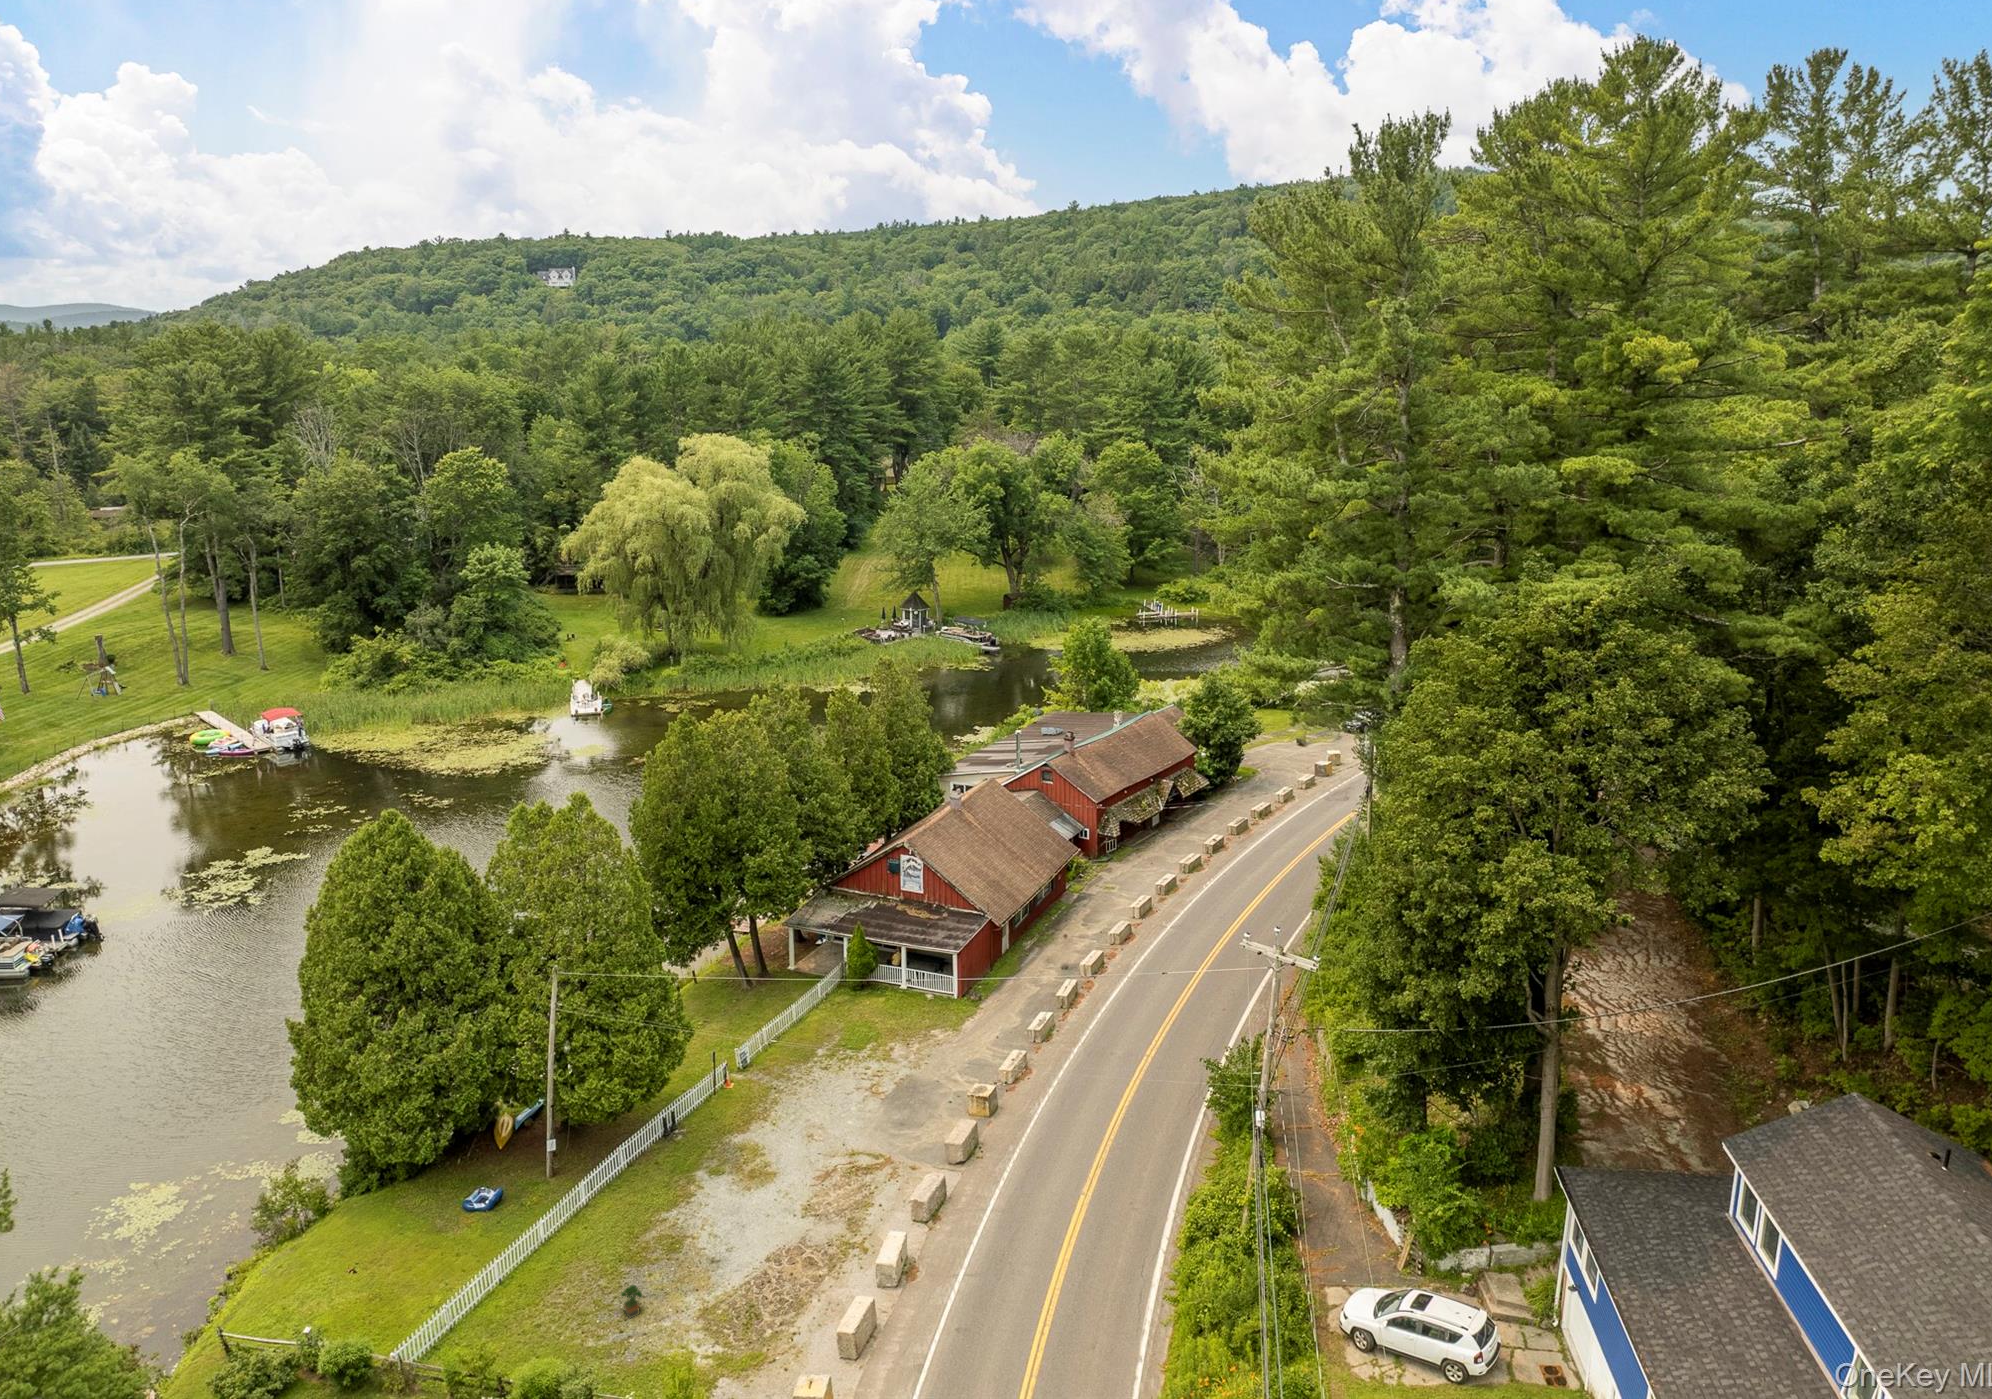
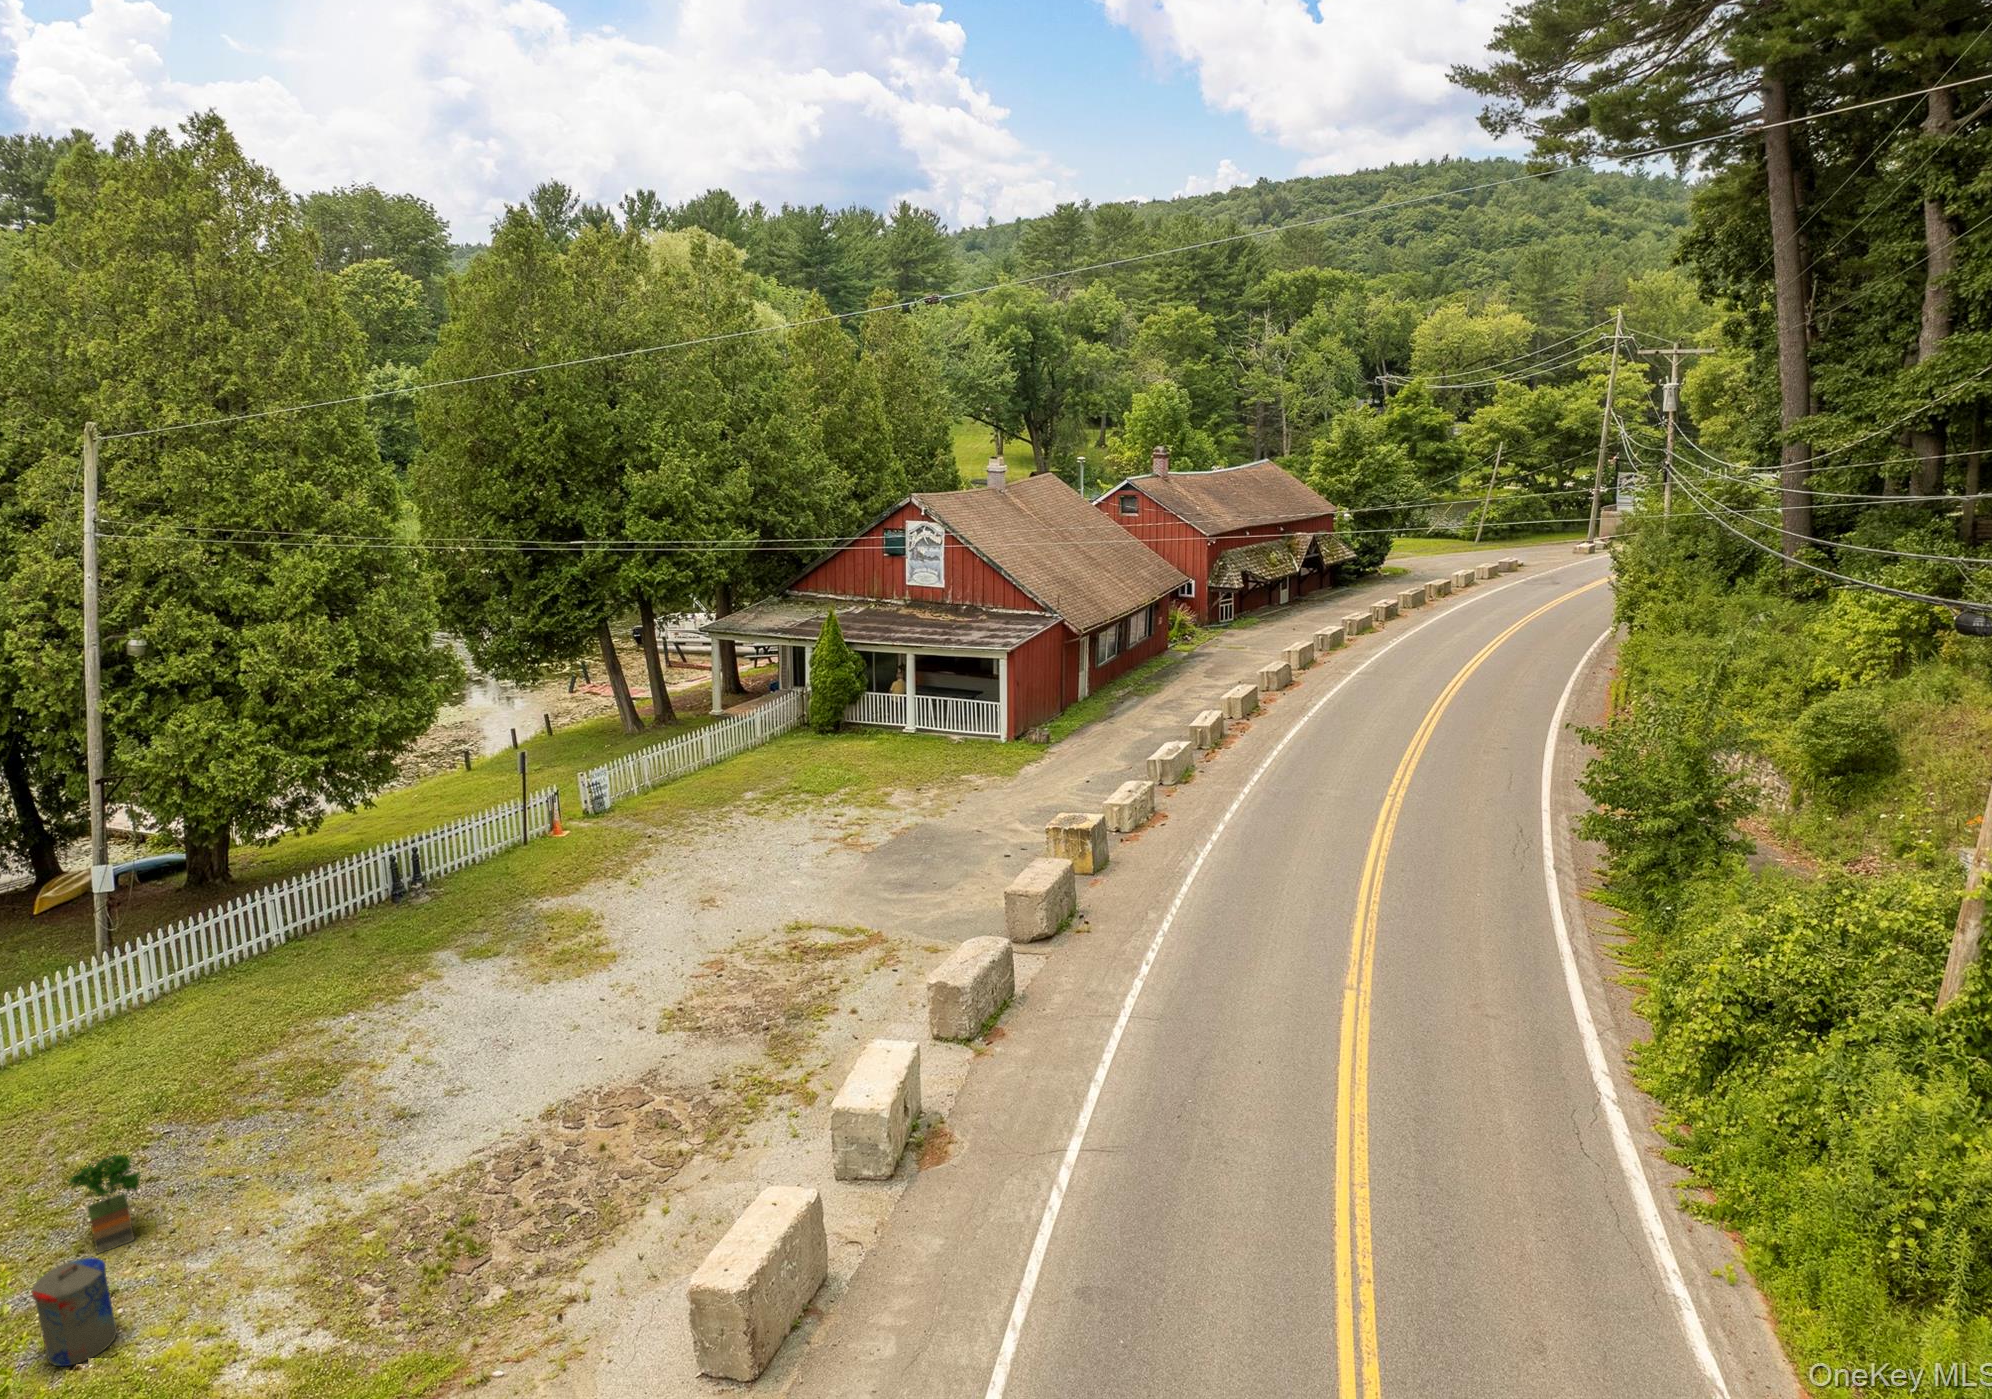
trash can: none [634,1322,654,1356] -> present [32,1258,117,1366]

